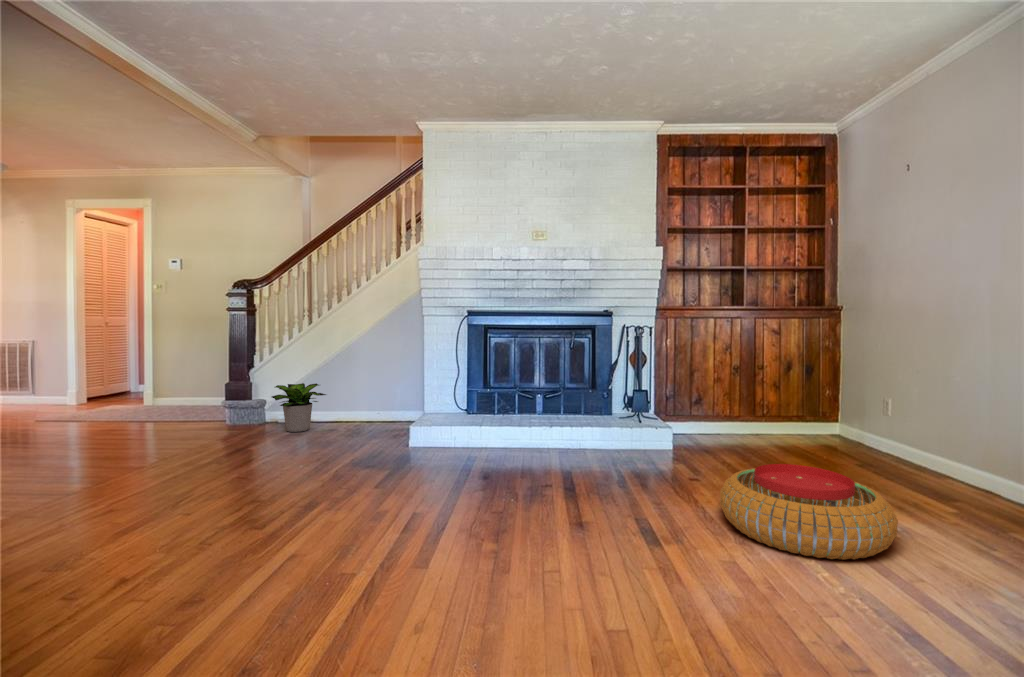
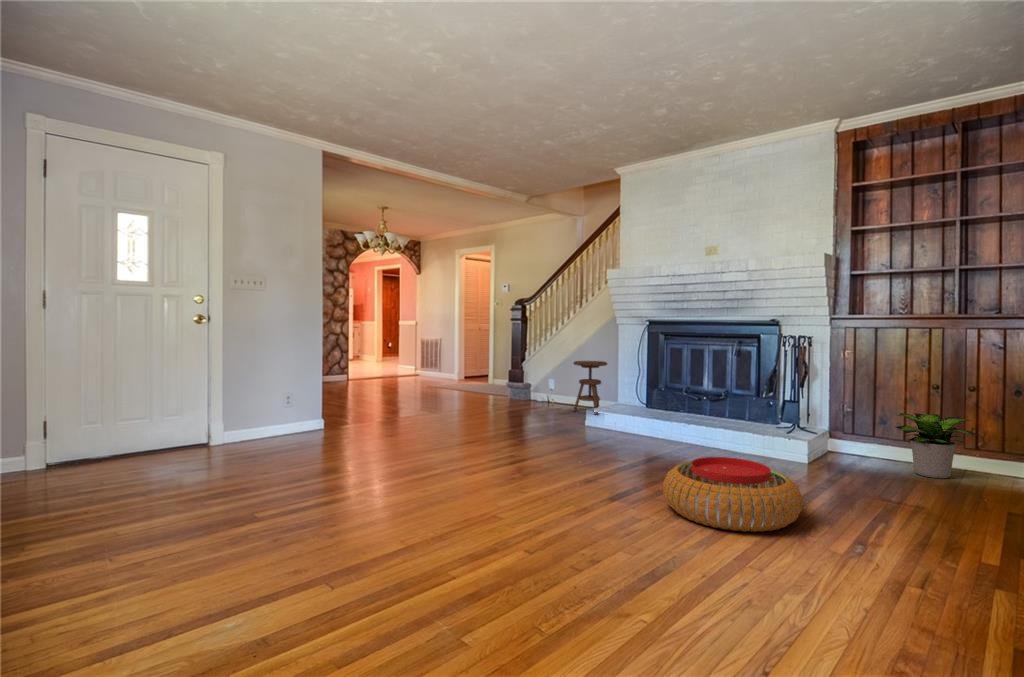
side table: none [352,362,397,431] -> present [574,361,607,415]
potted plant: present [272,383,326,432] -> present [896,413,979,478]

